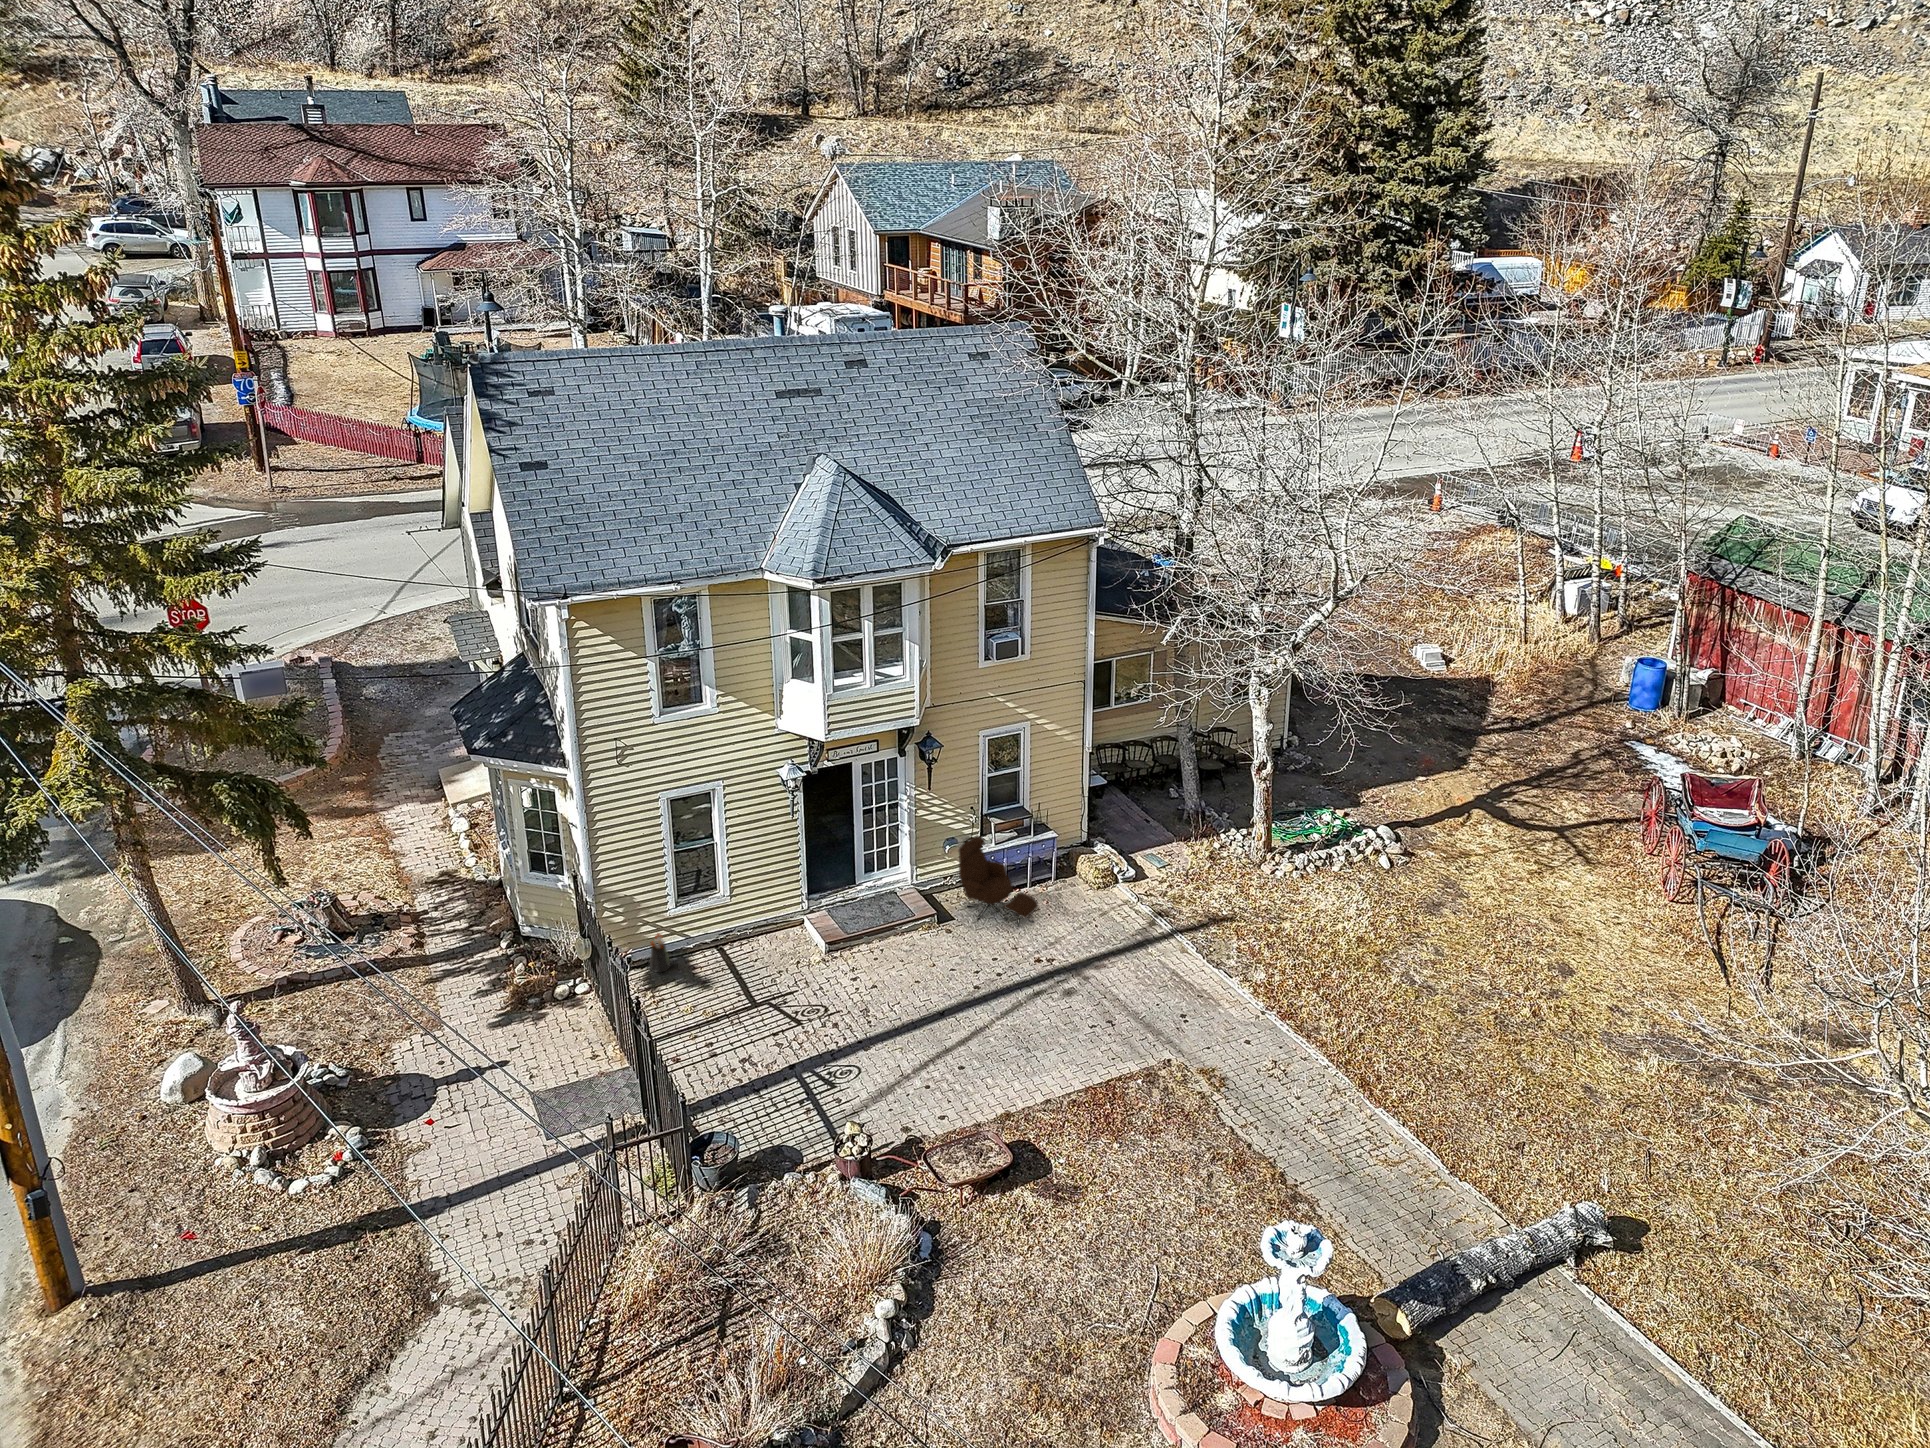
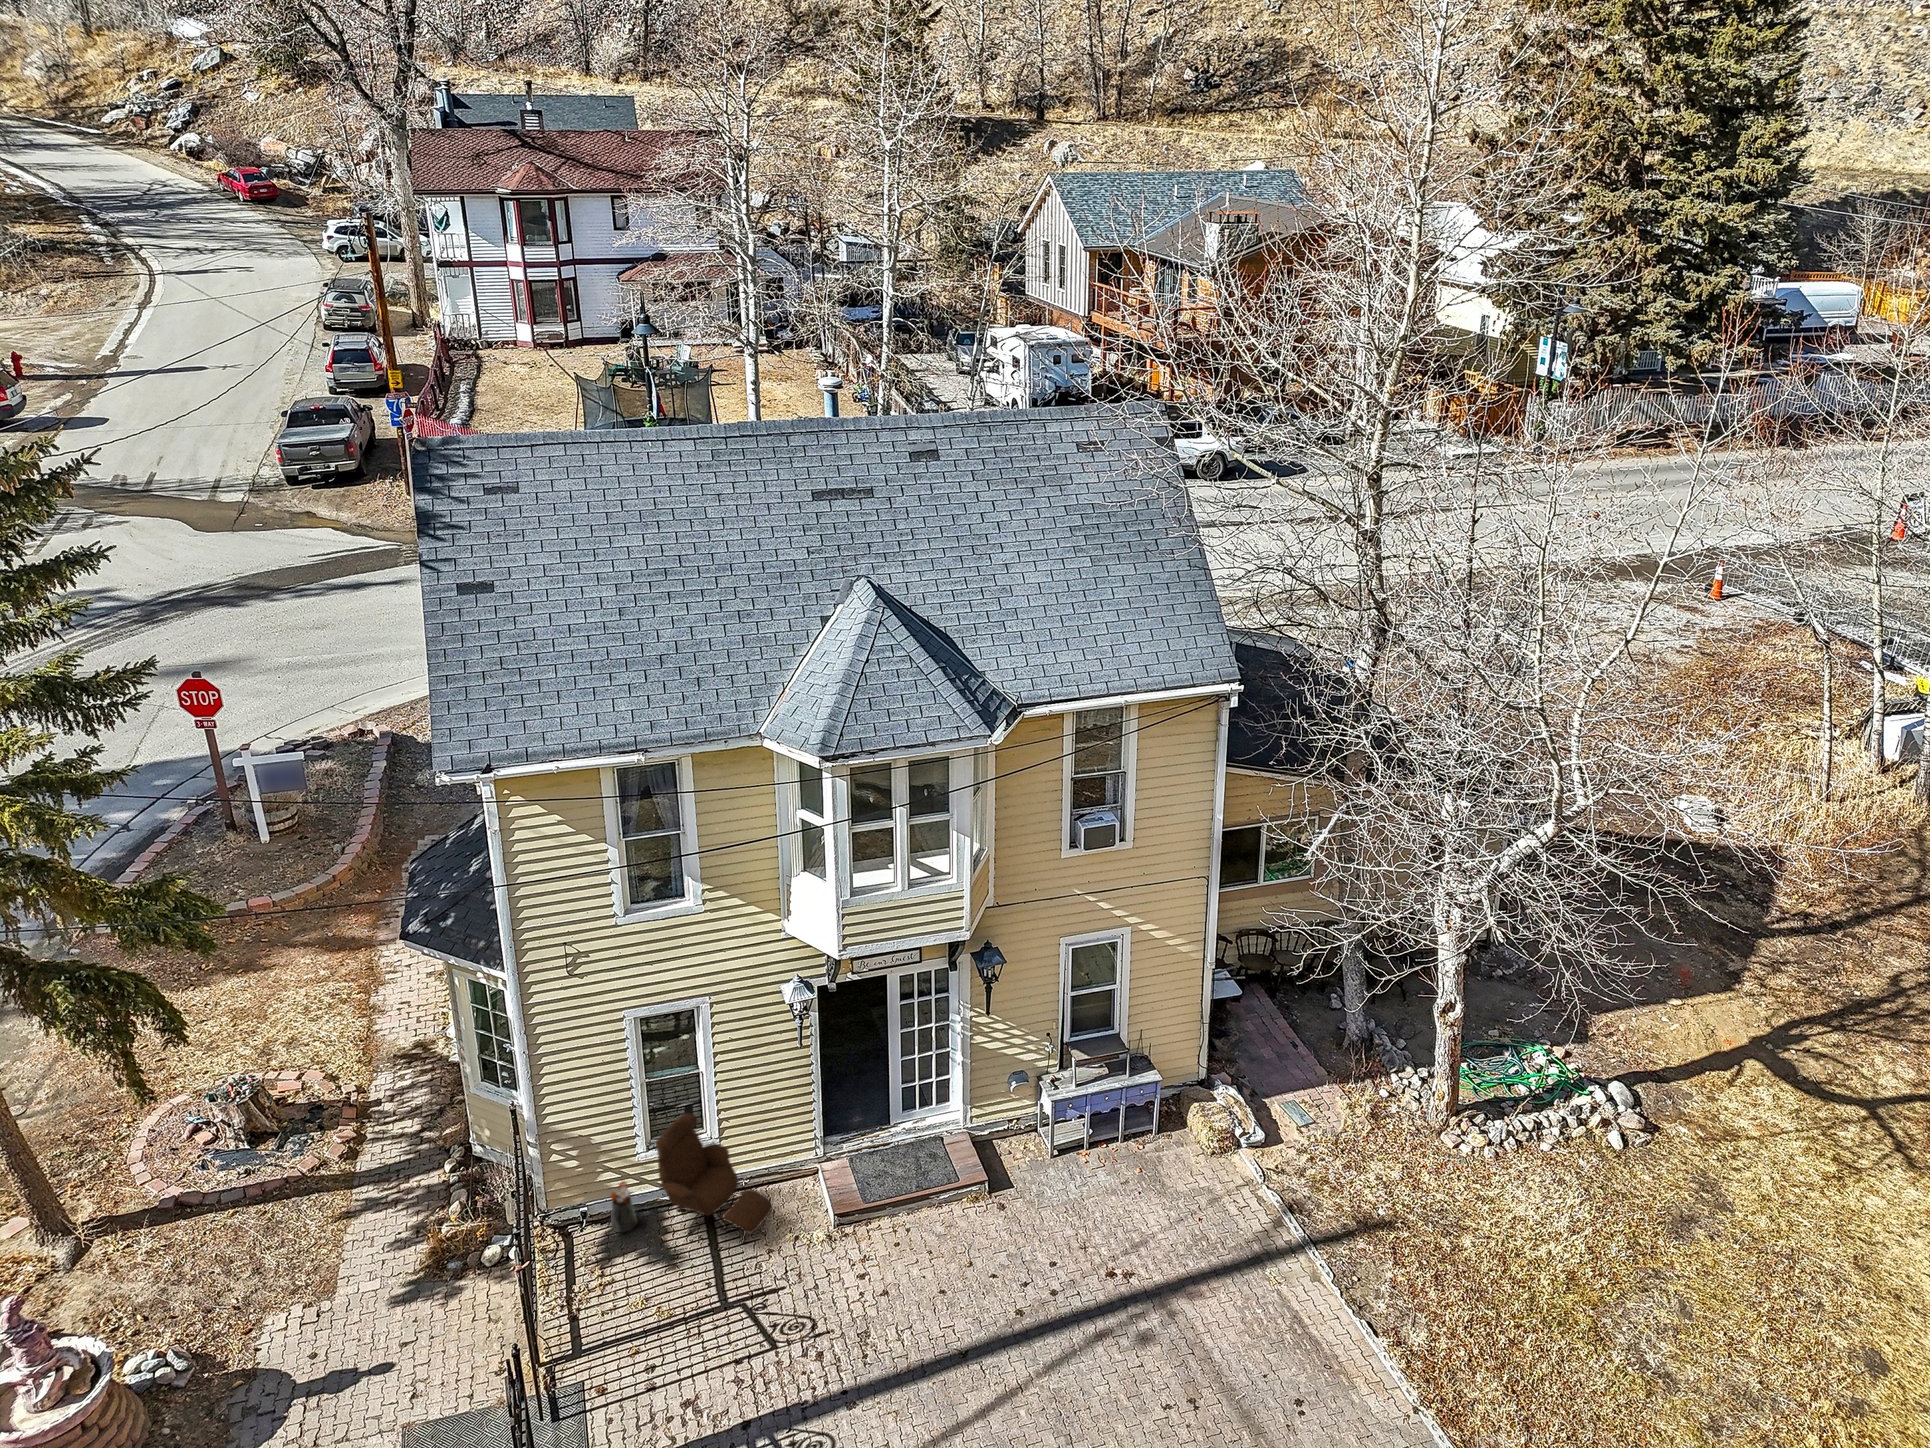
lounge chair: present [959,836,1038,925] -> present [656,1113,773,1243]

